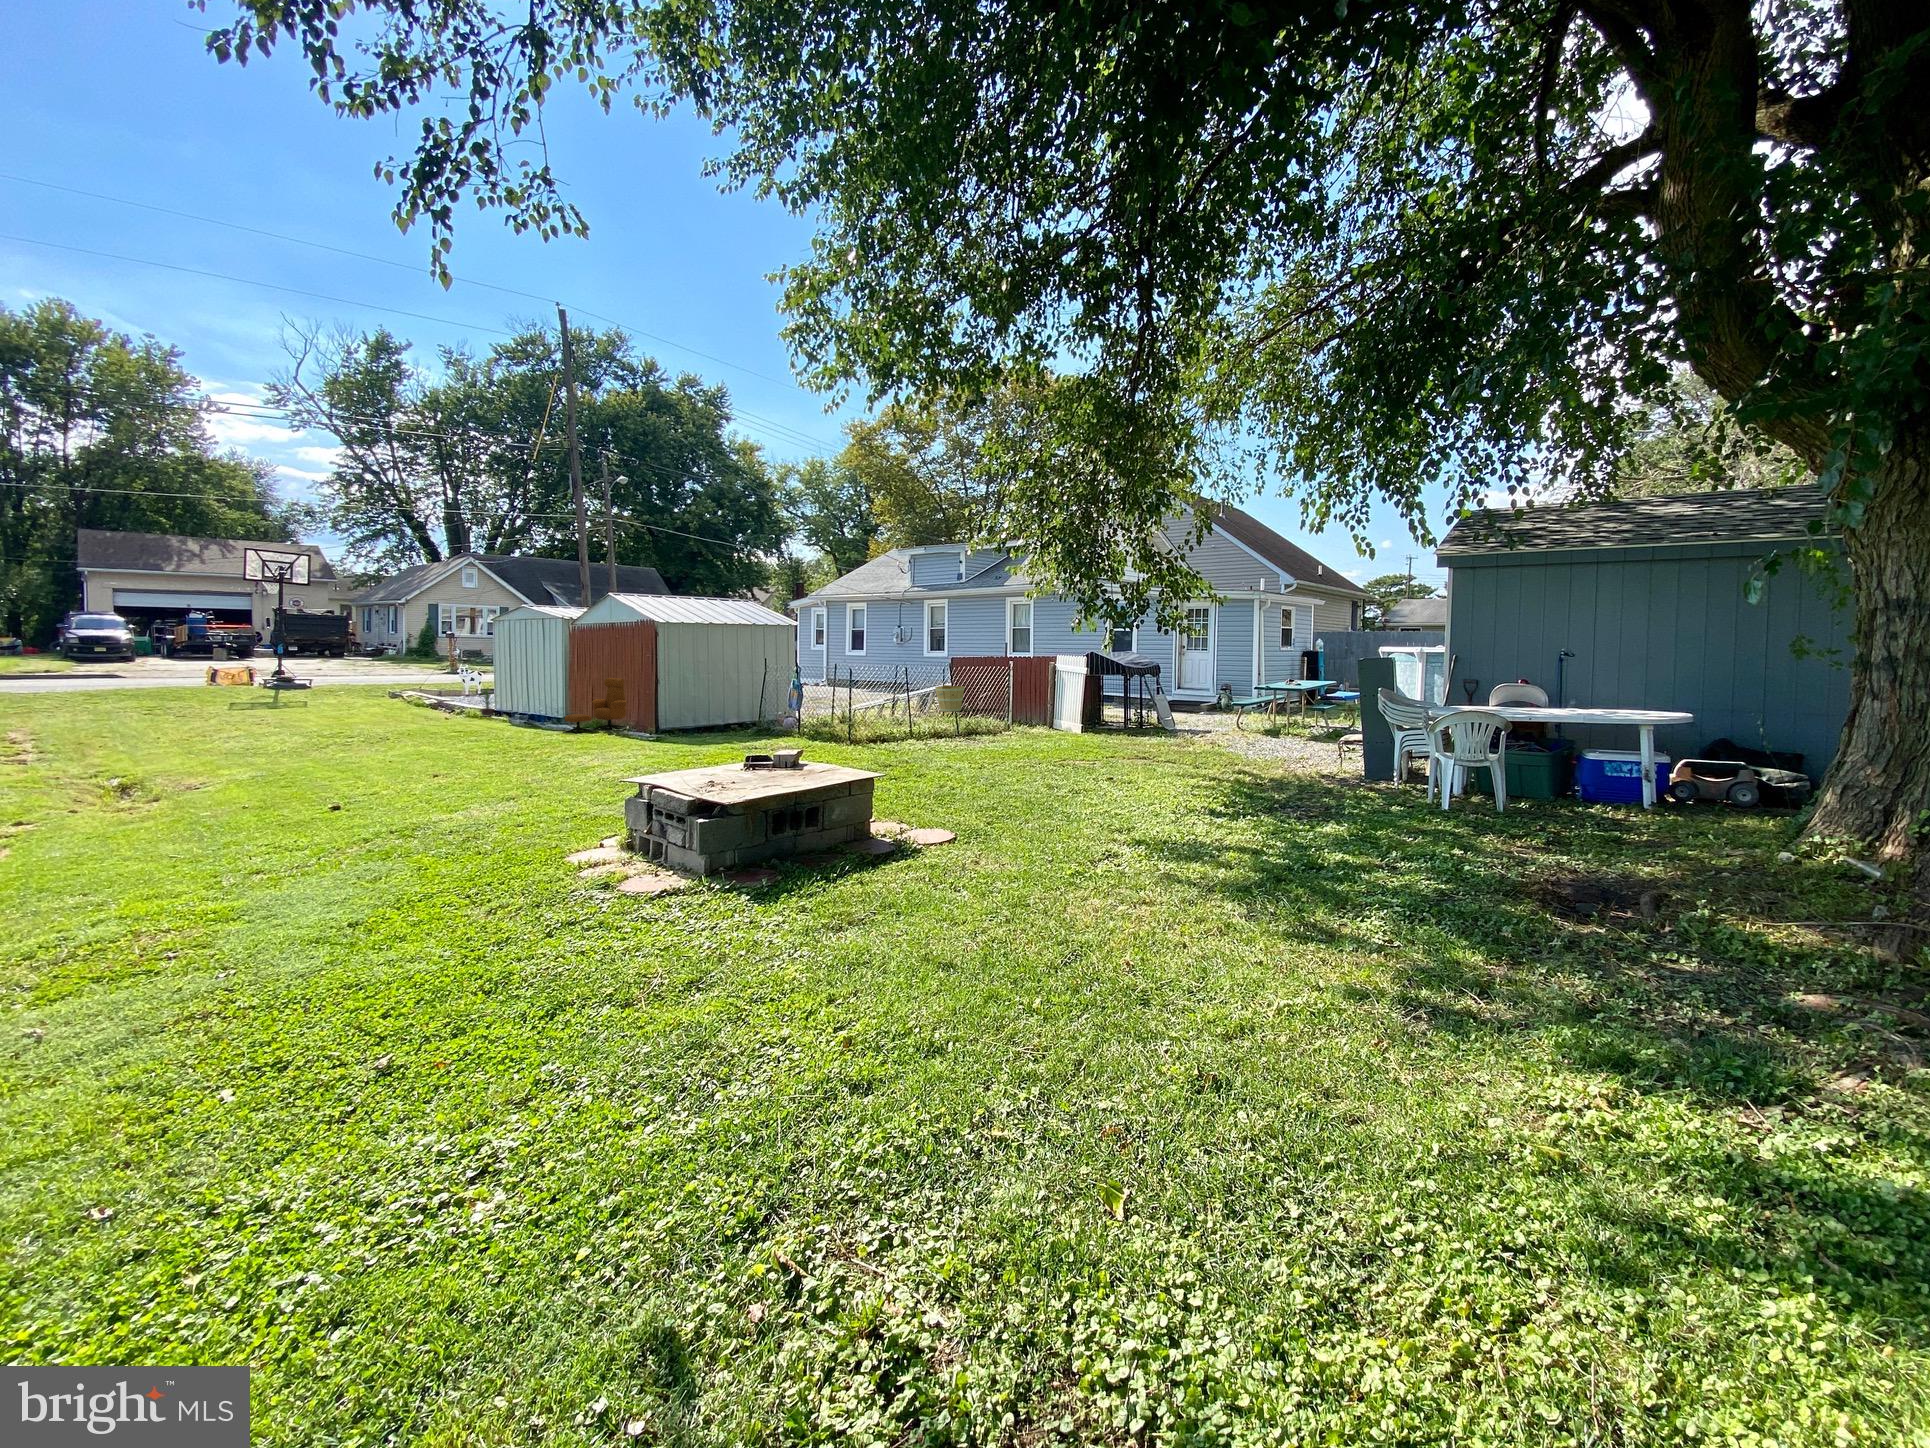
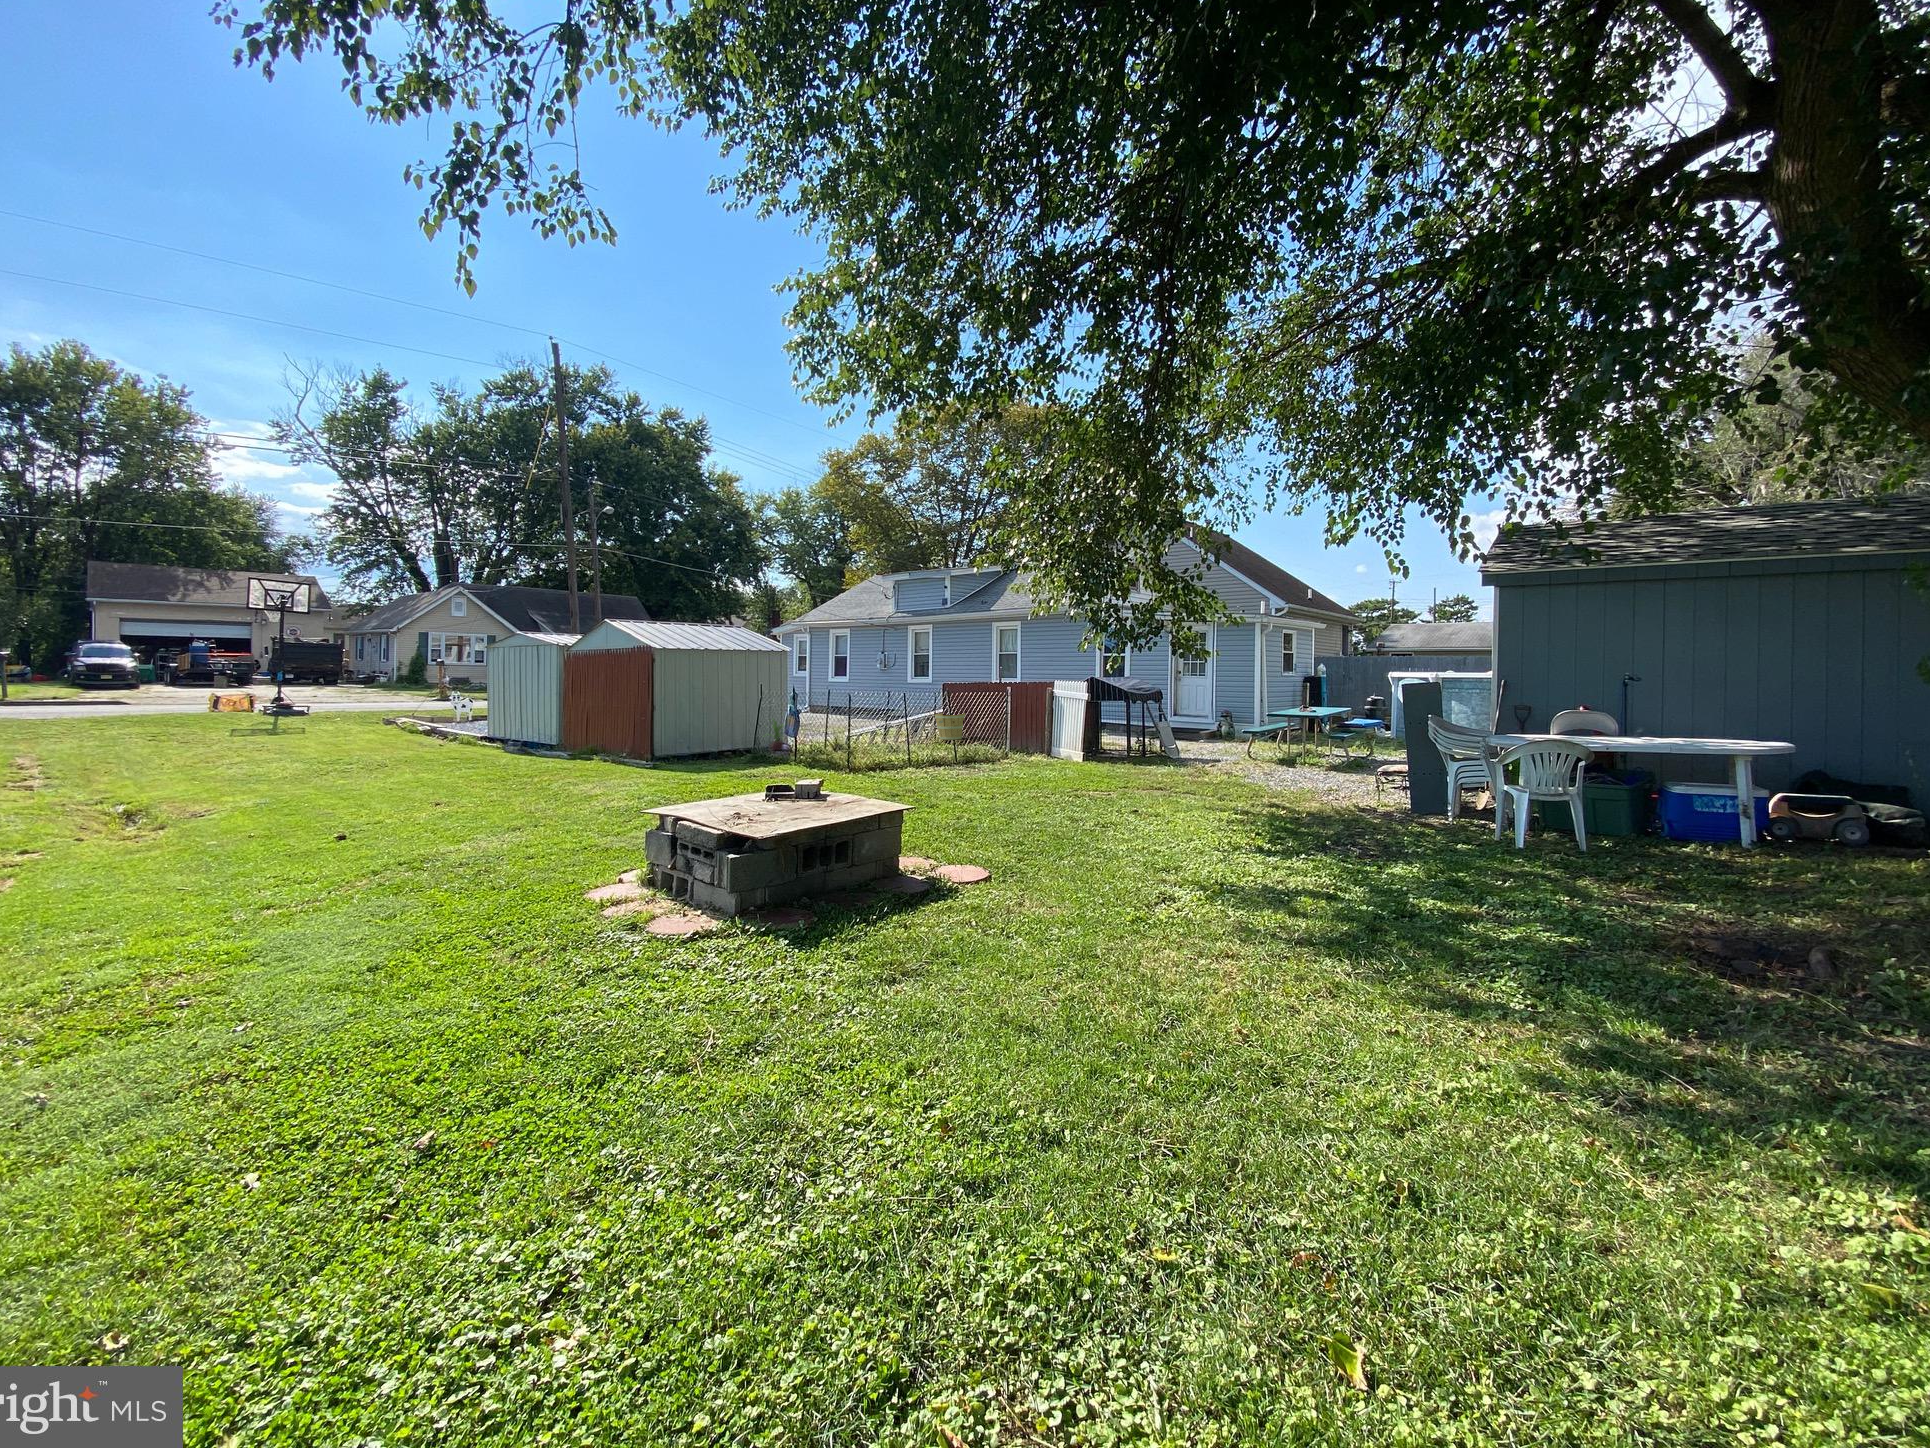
lounge chair: present [563,678,627,734] -> none [558,706,623,763]
decorative plant: present [481,688,493,717] -> present [768,720,783,750]

